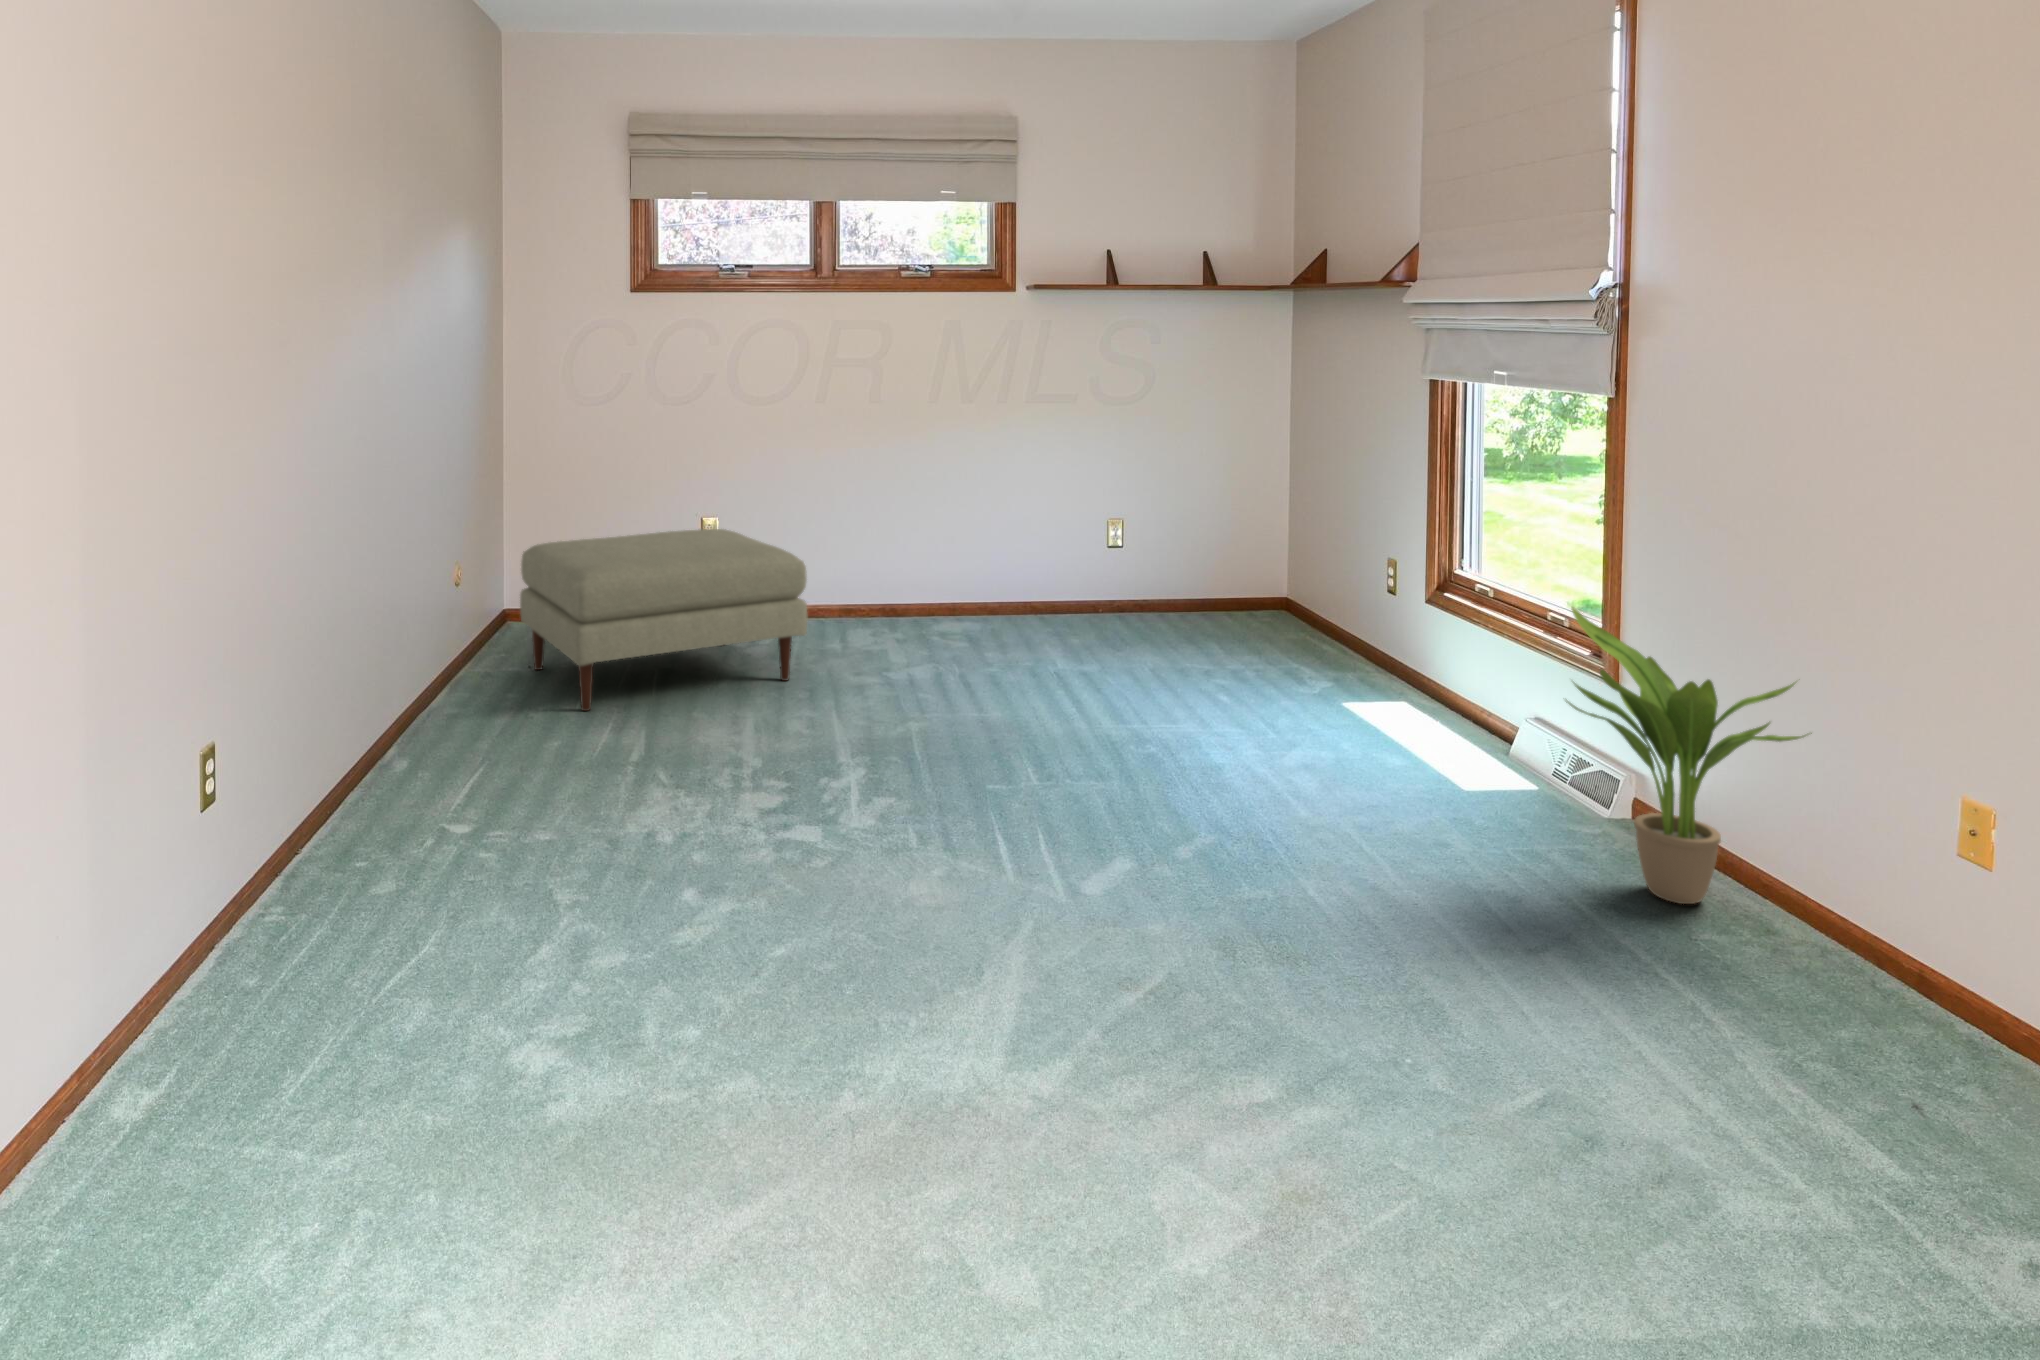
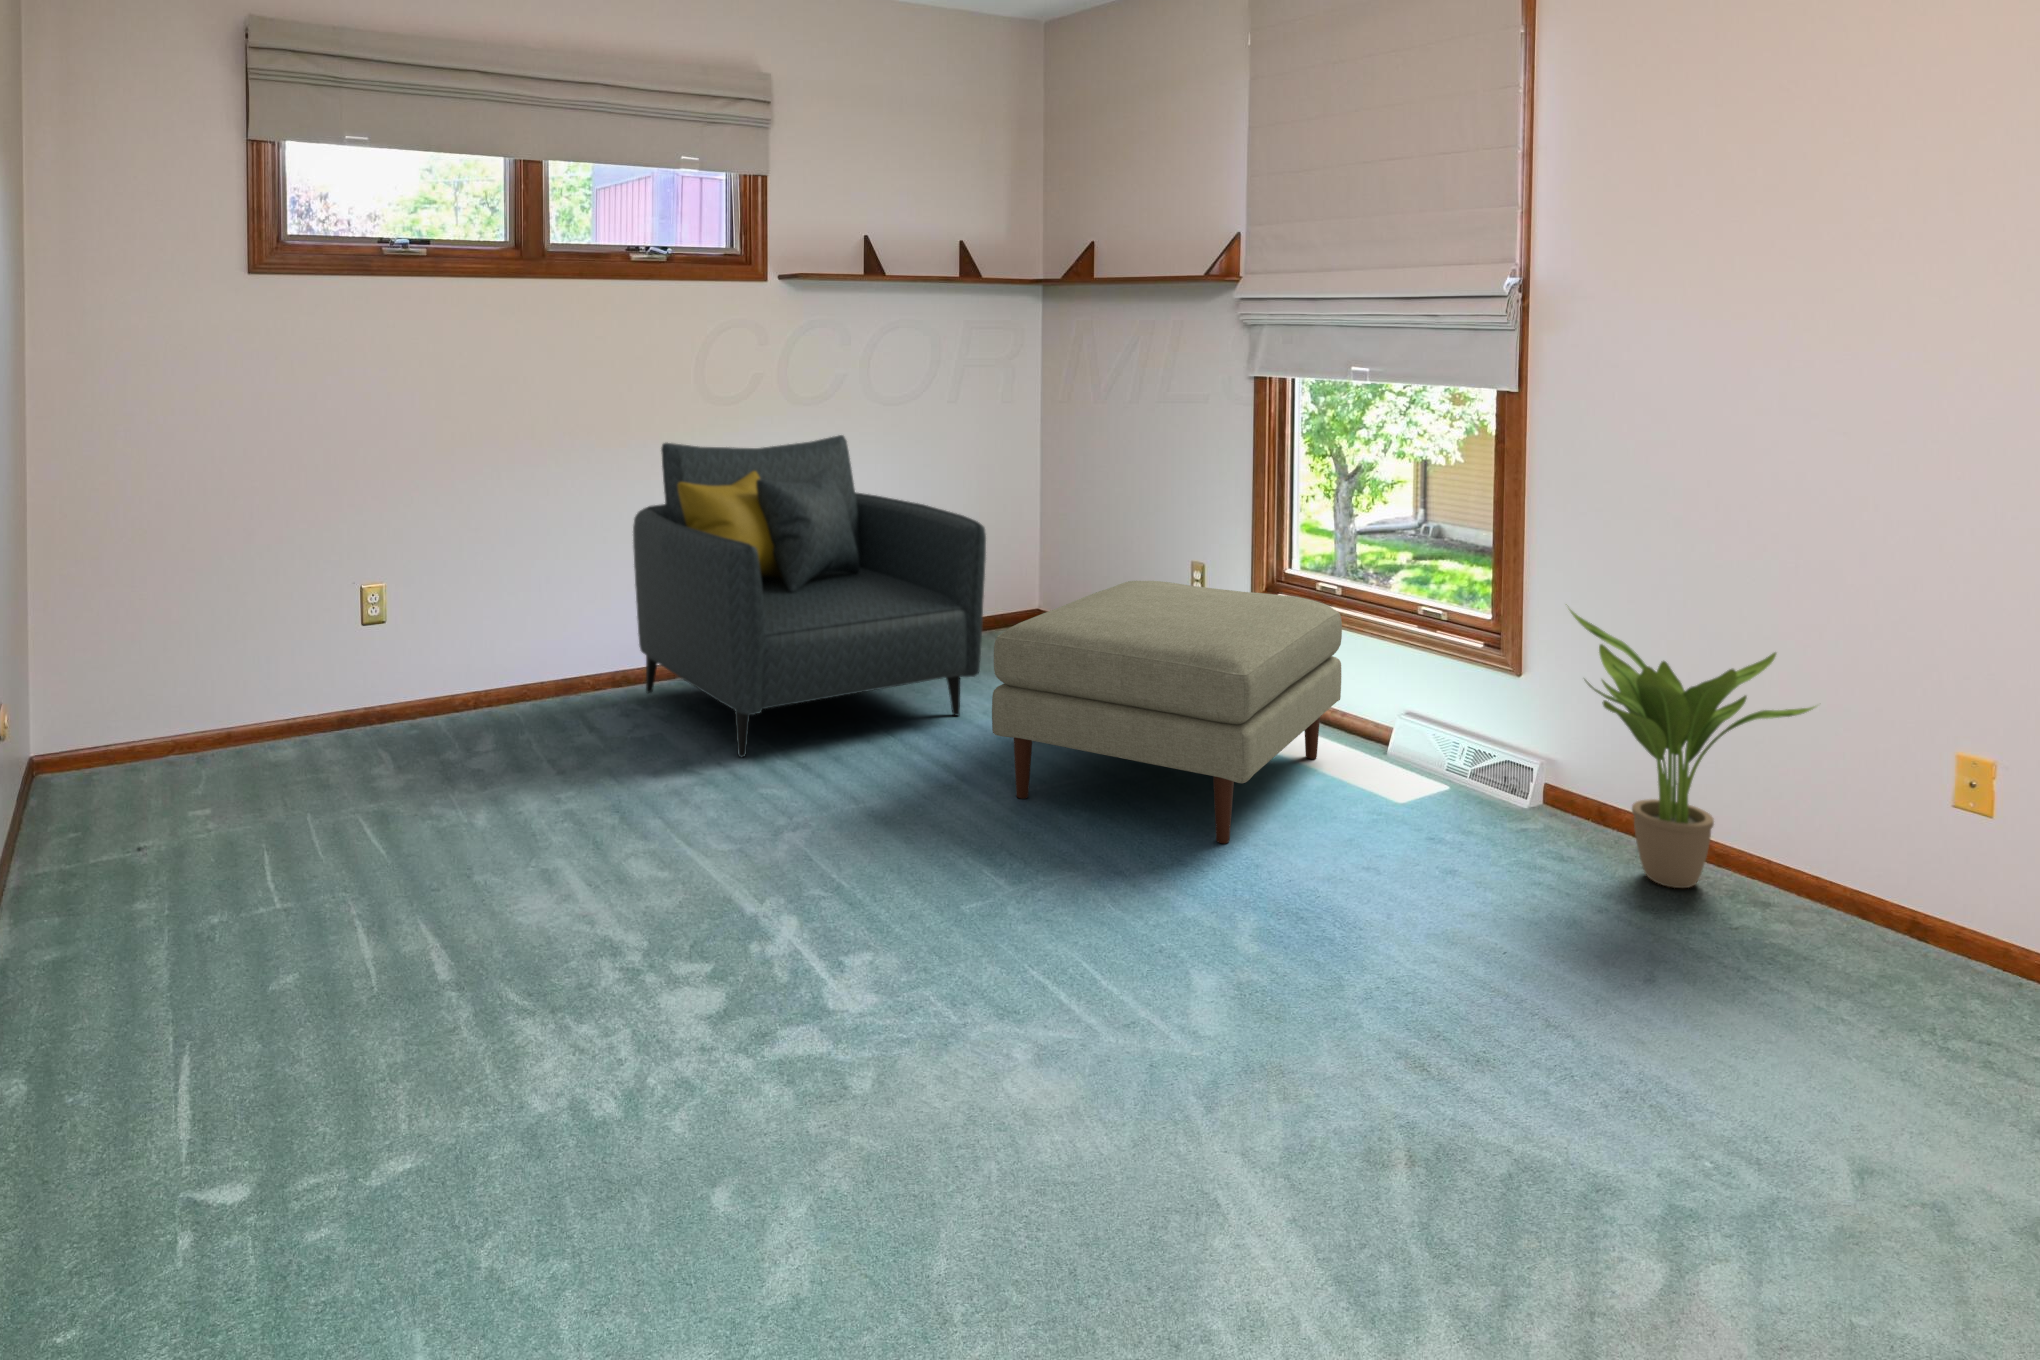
armchair: none [887,422,1153,673] -> present [633,435,986,757]
ottoman: present [520,529,807,711] -> present [992,581,1342,843]

